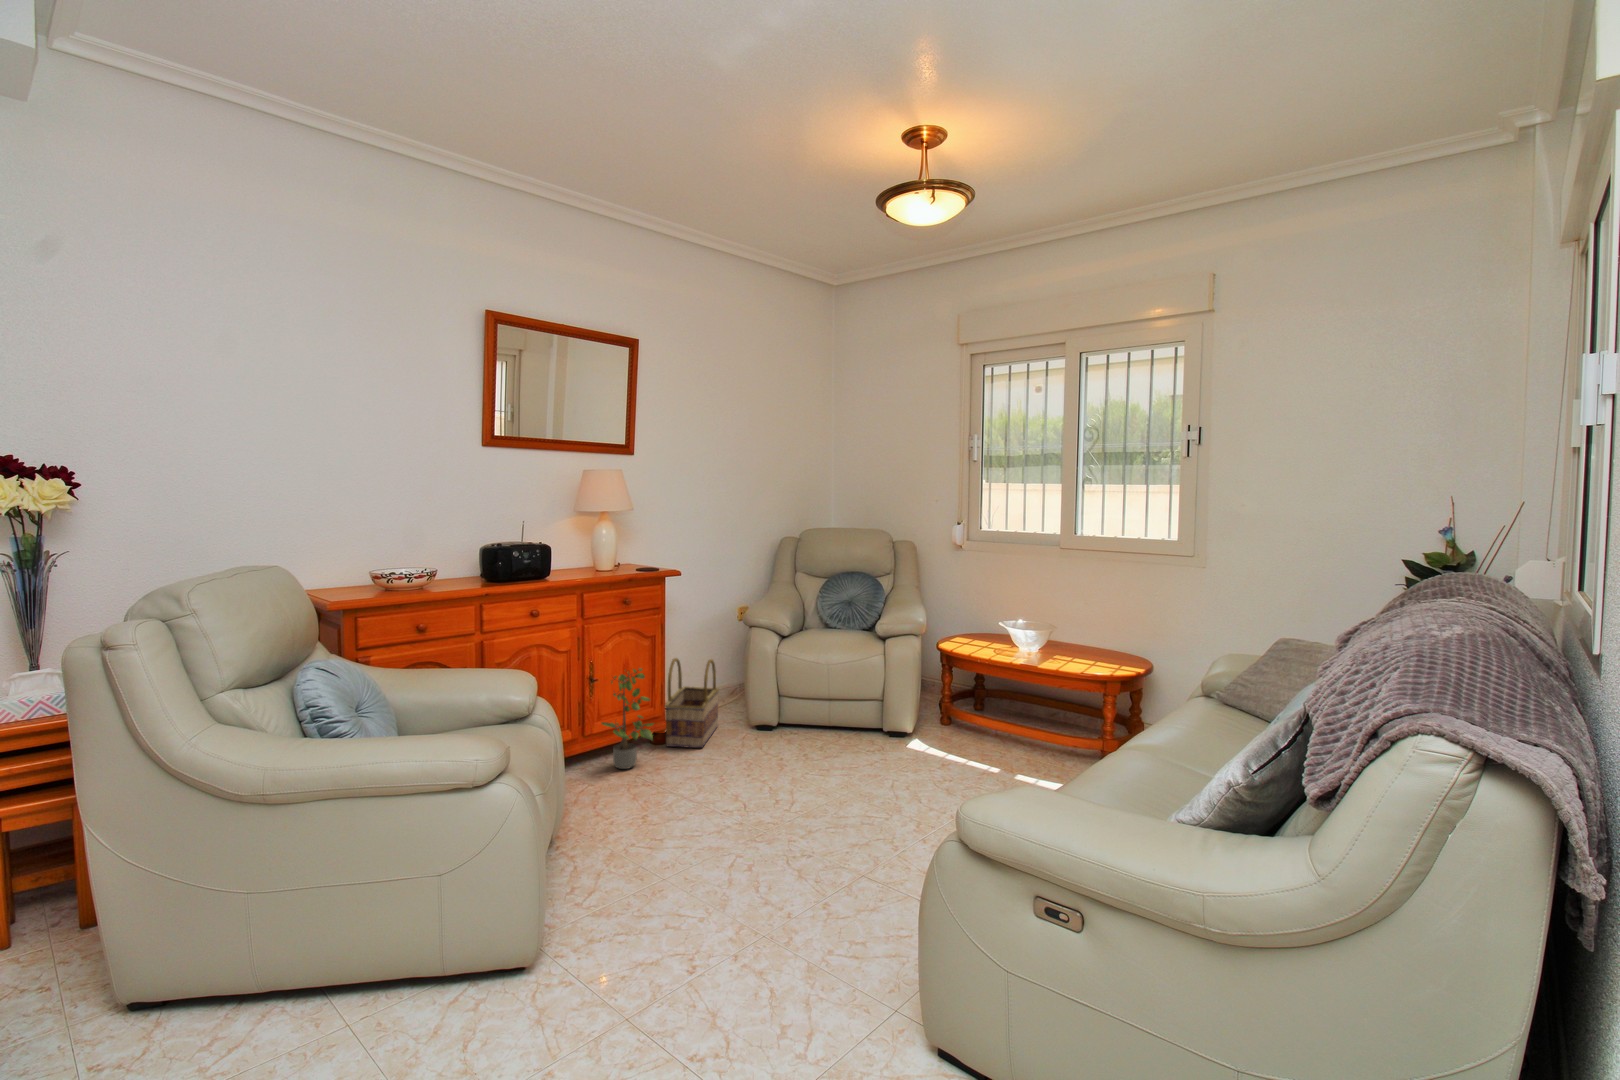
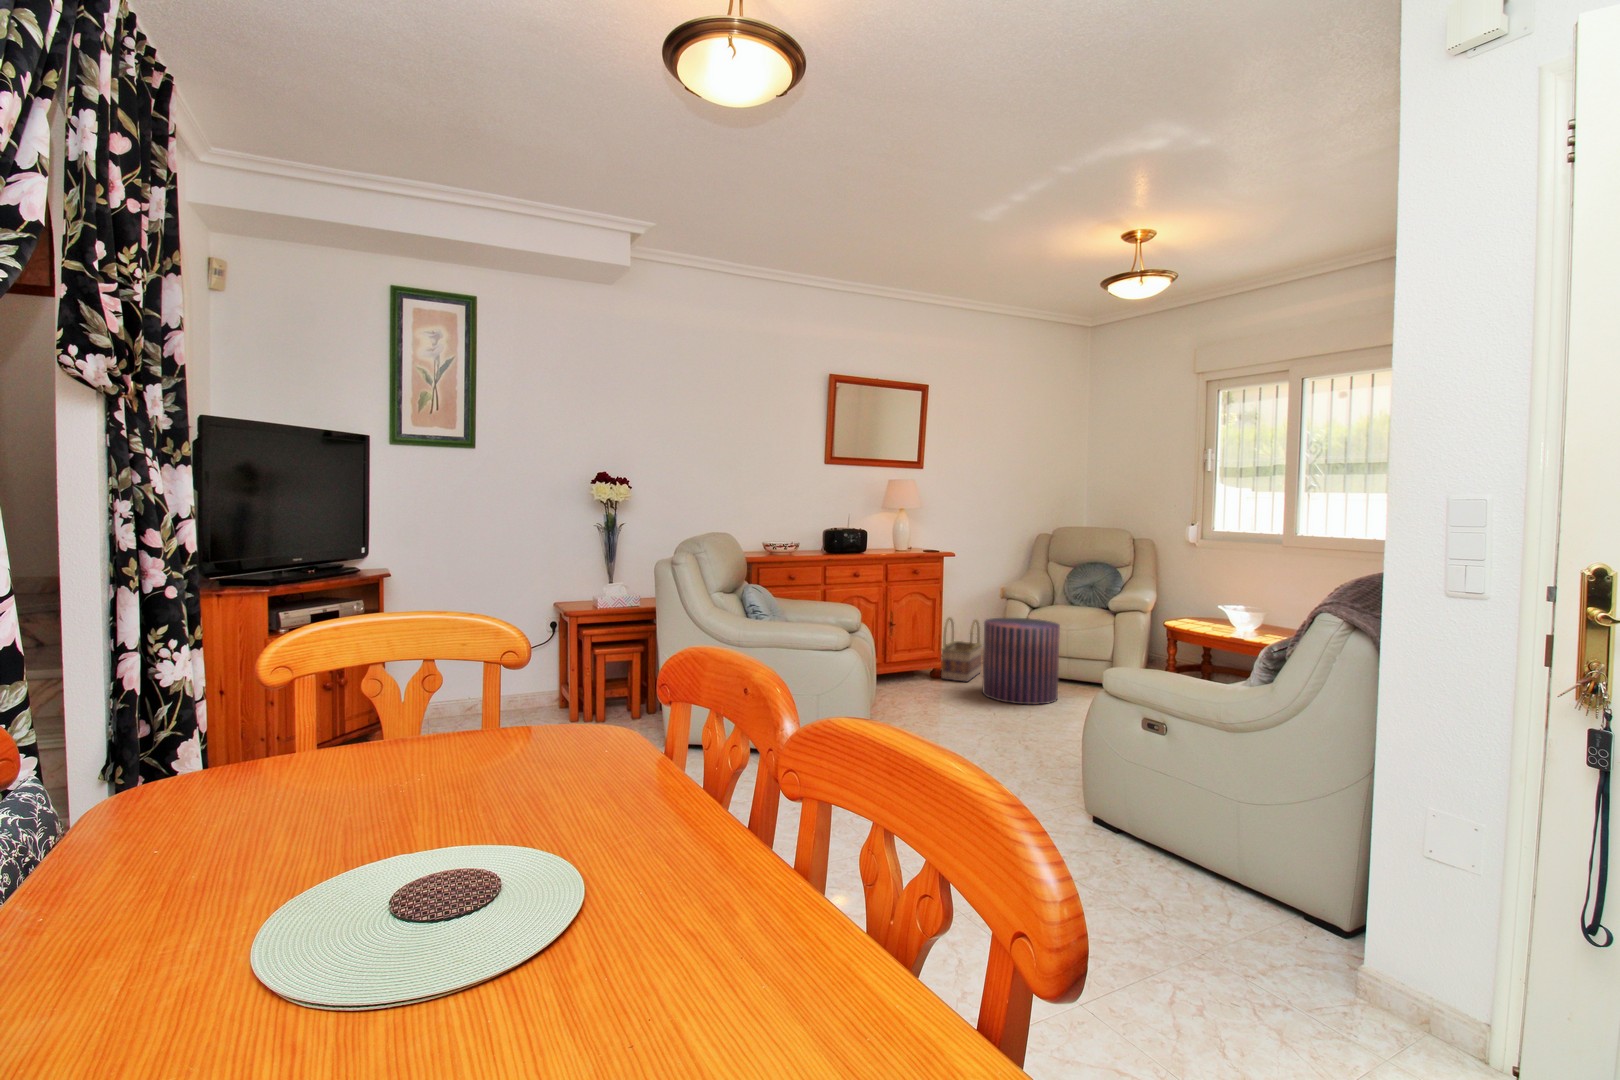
pouf: none [724,657,825,785] -> present [983,618,1060,705]
potted plant: present [602,668,654,769] -> none [897,616,935,687]

